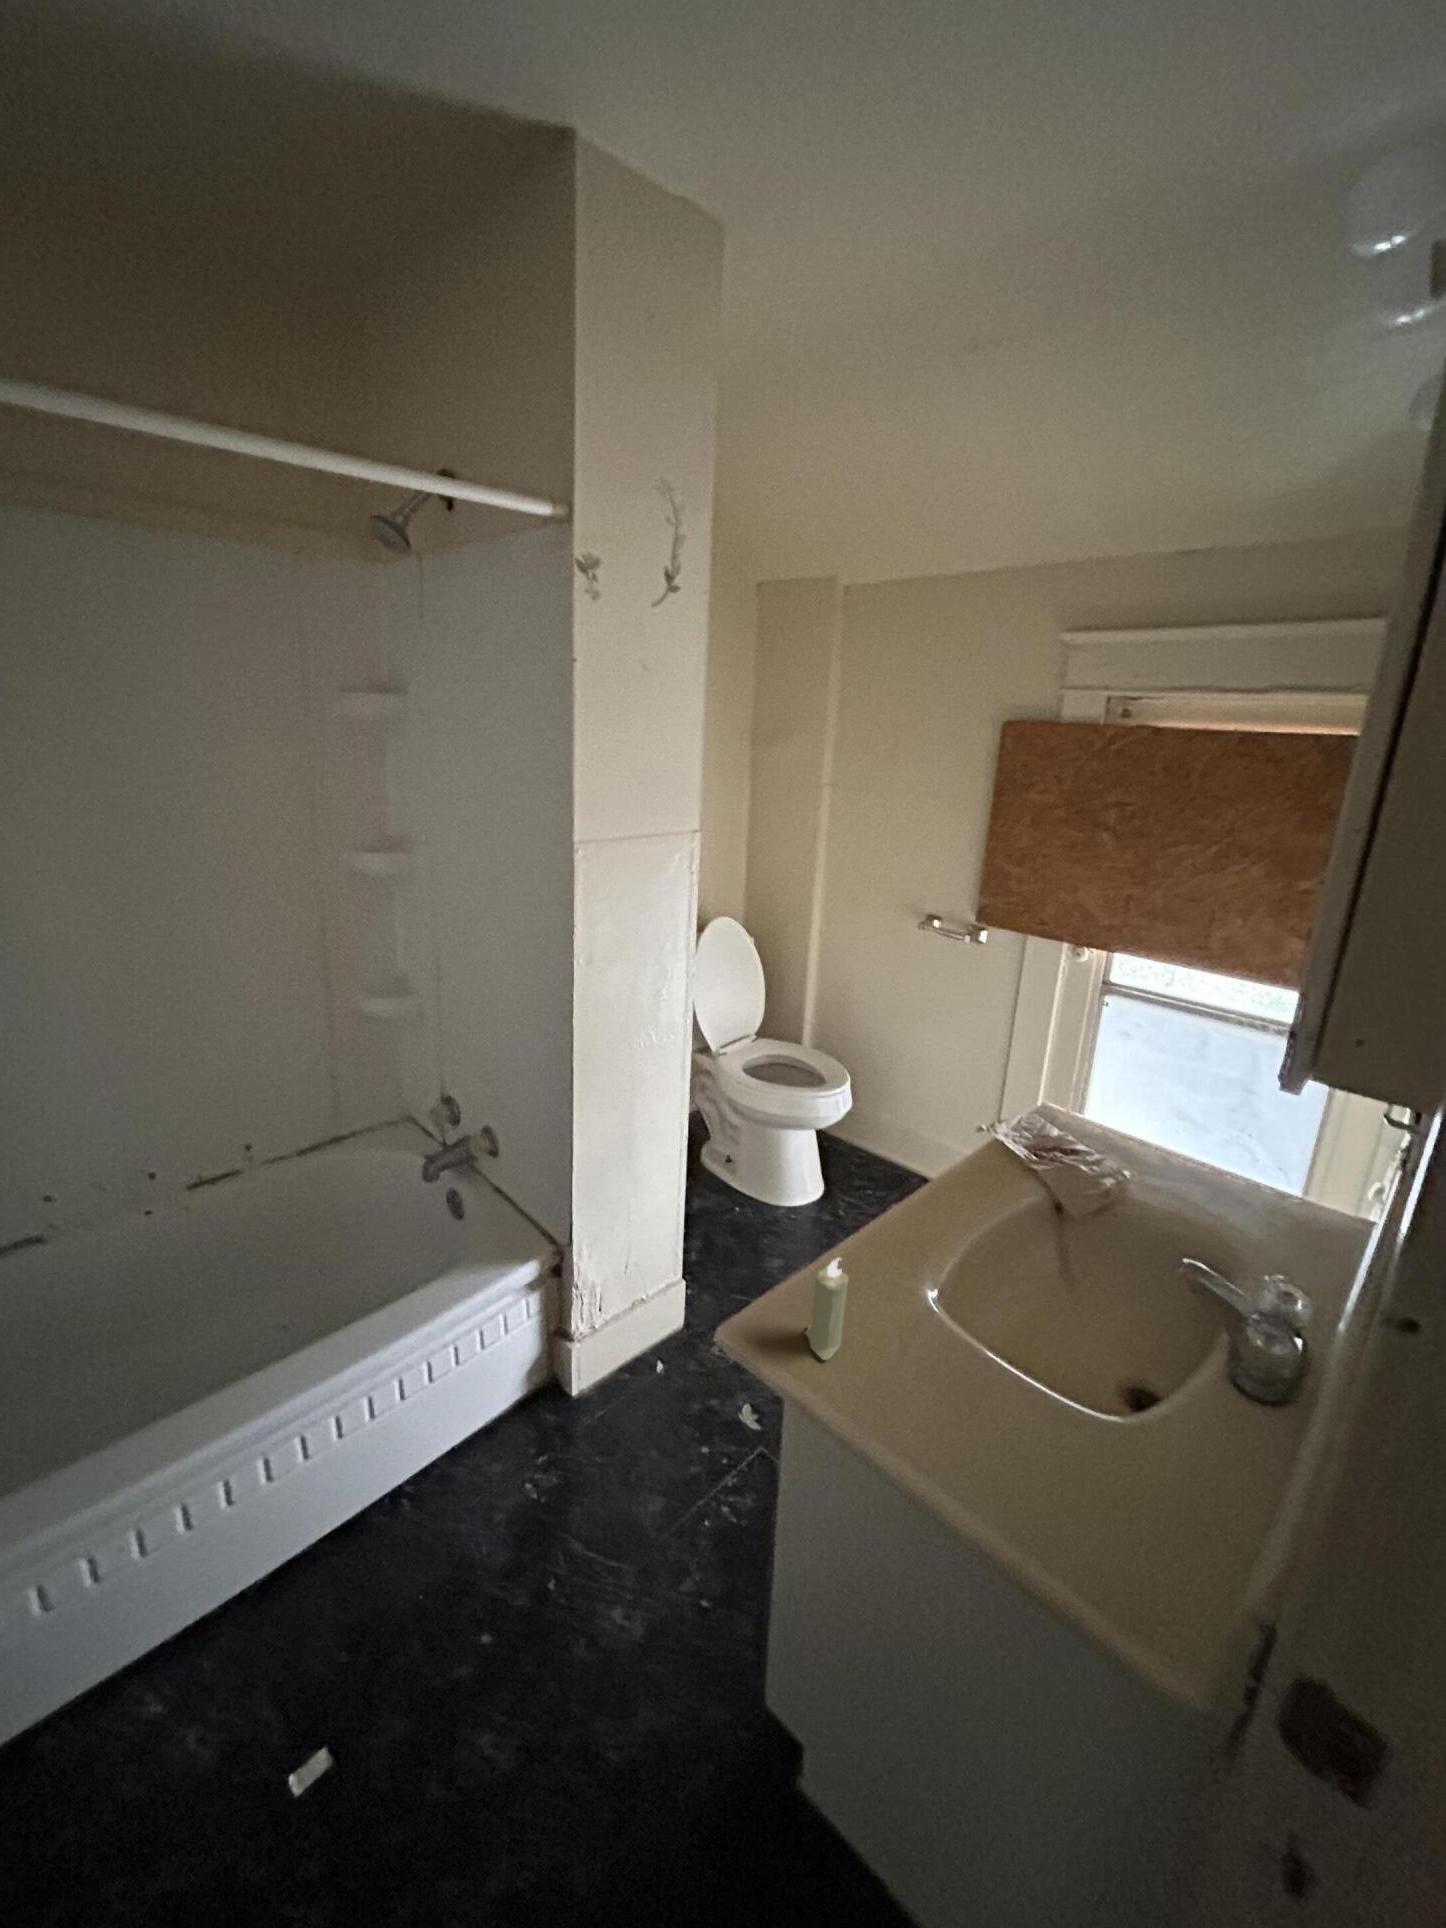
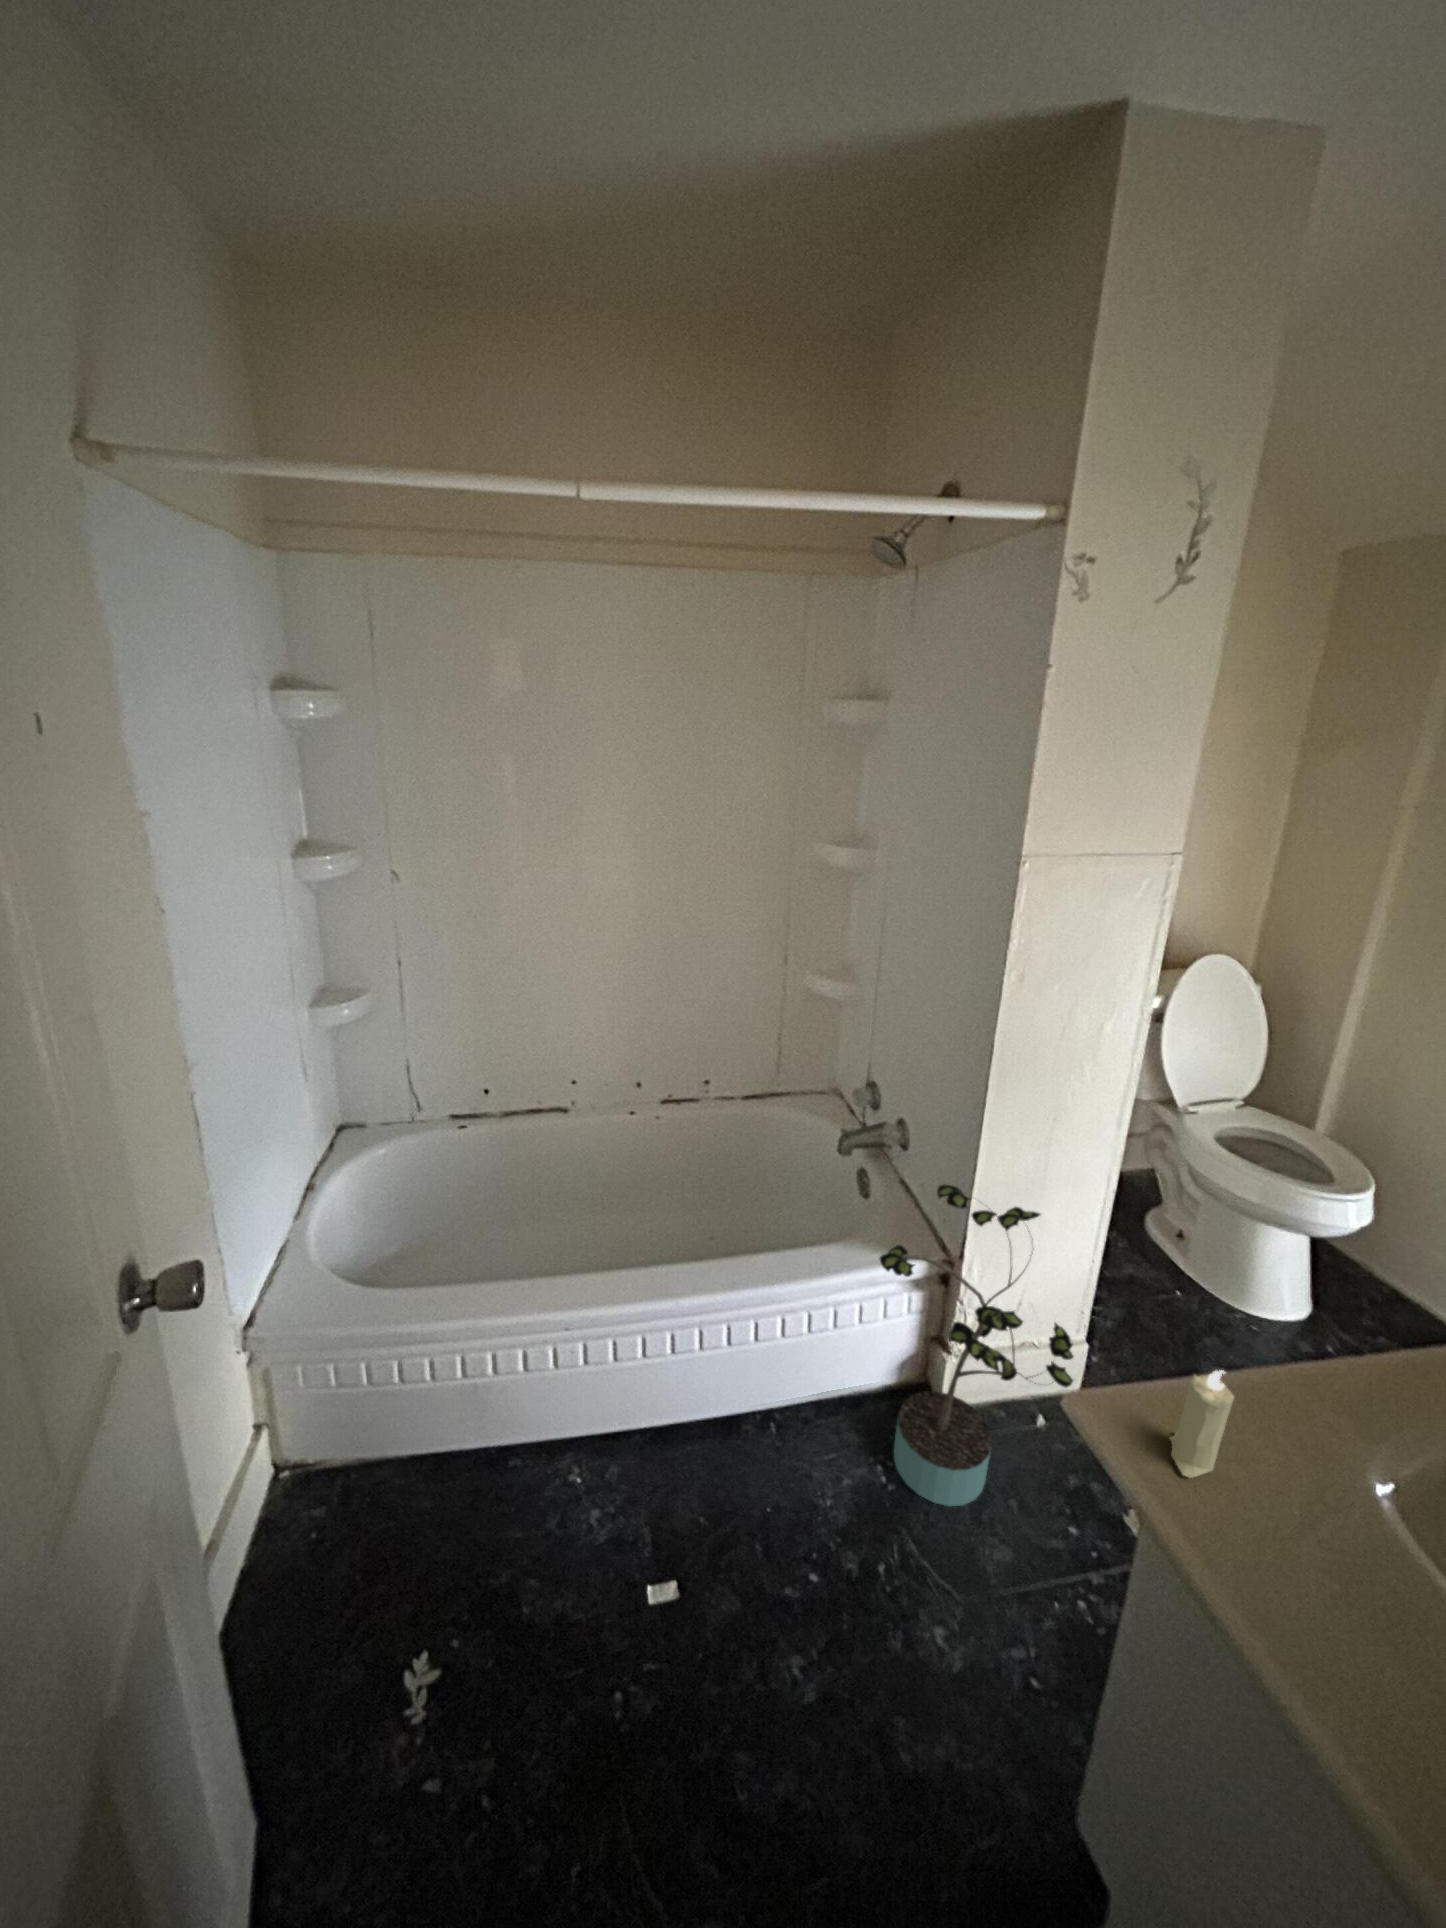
potted plant: none [498,1177,689,1493] -> present [880,1184,1073,1506]

